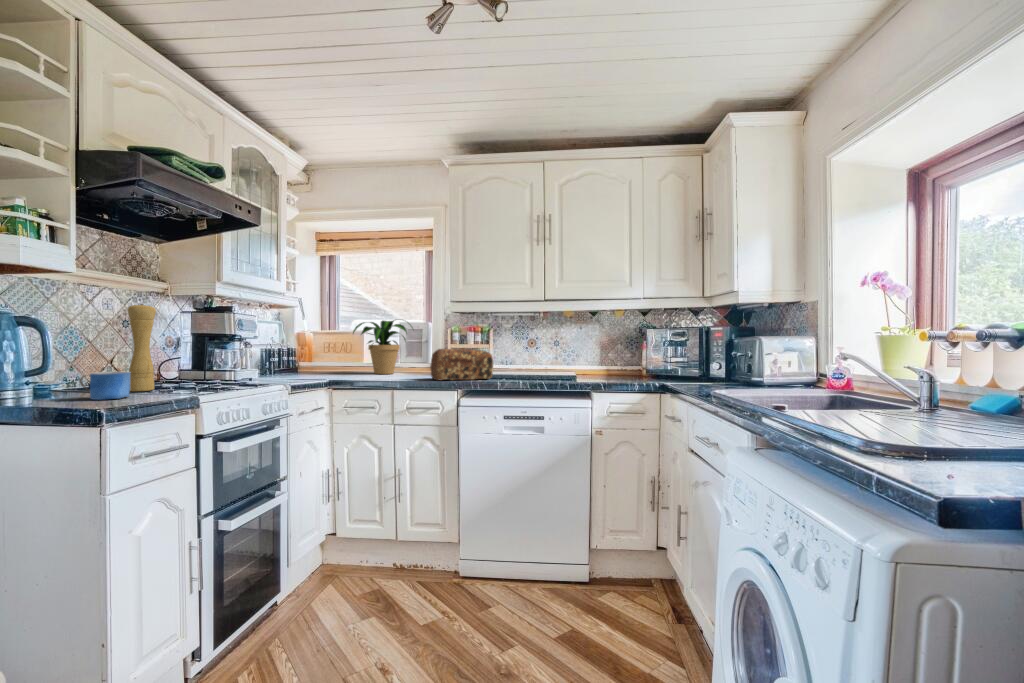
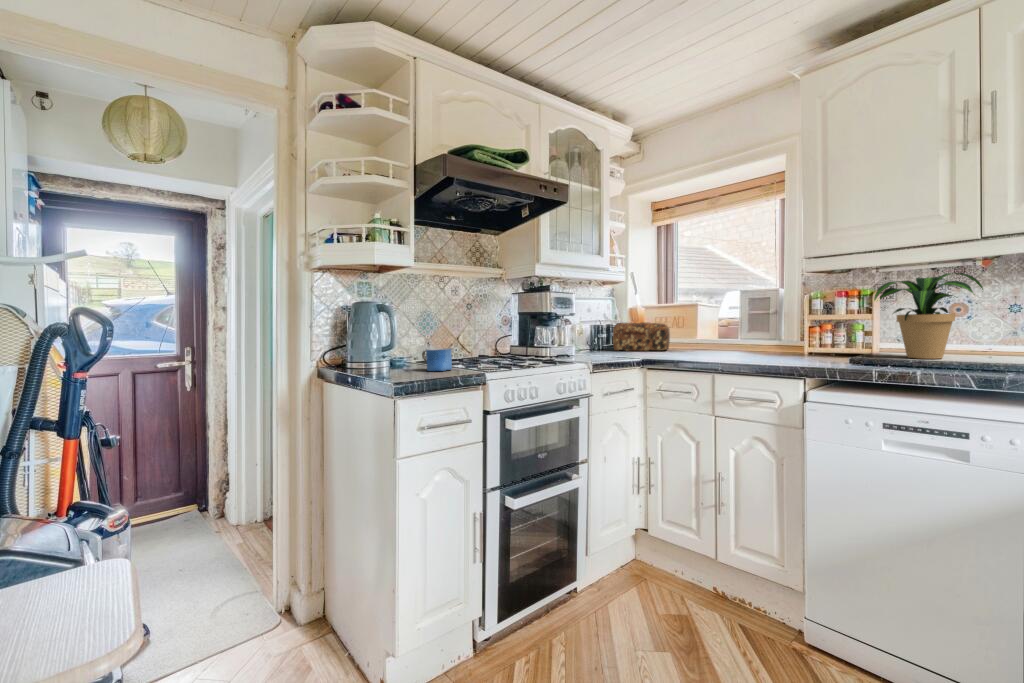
pepper mill: present [128,304,156,391] -> none [457,289,478,365]
potted plant: present [353,320,413,374] -> present [874,273,983,359]
bread loaf: present [430,349,493,381] -> present [612,323,670,351]

